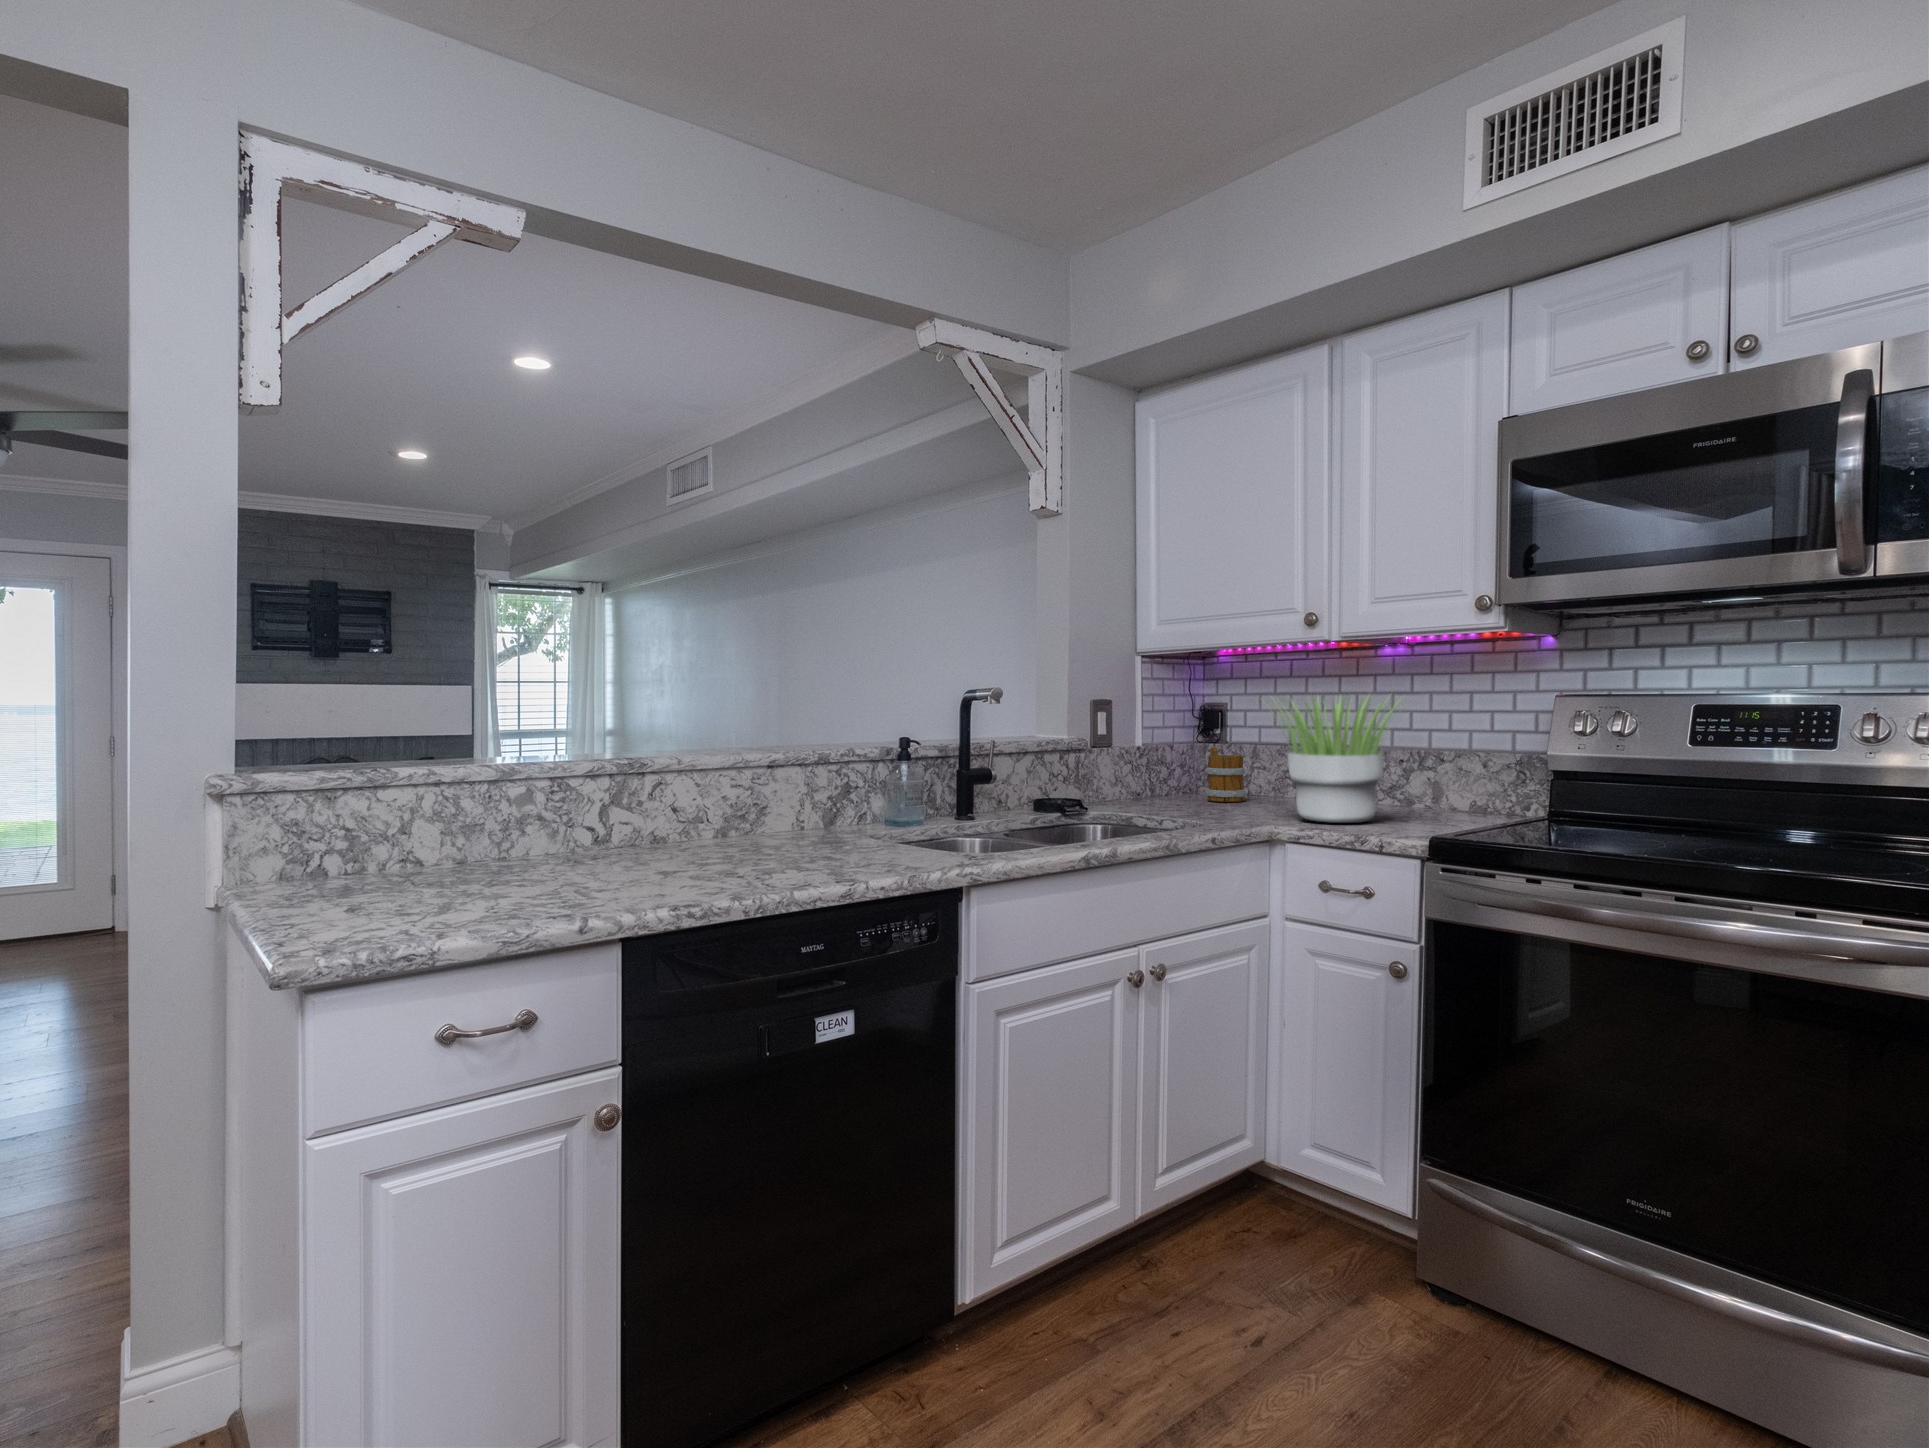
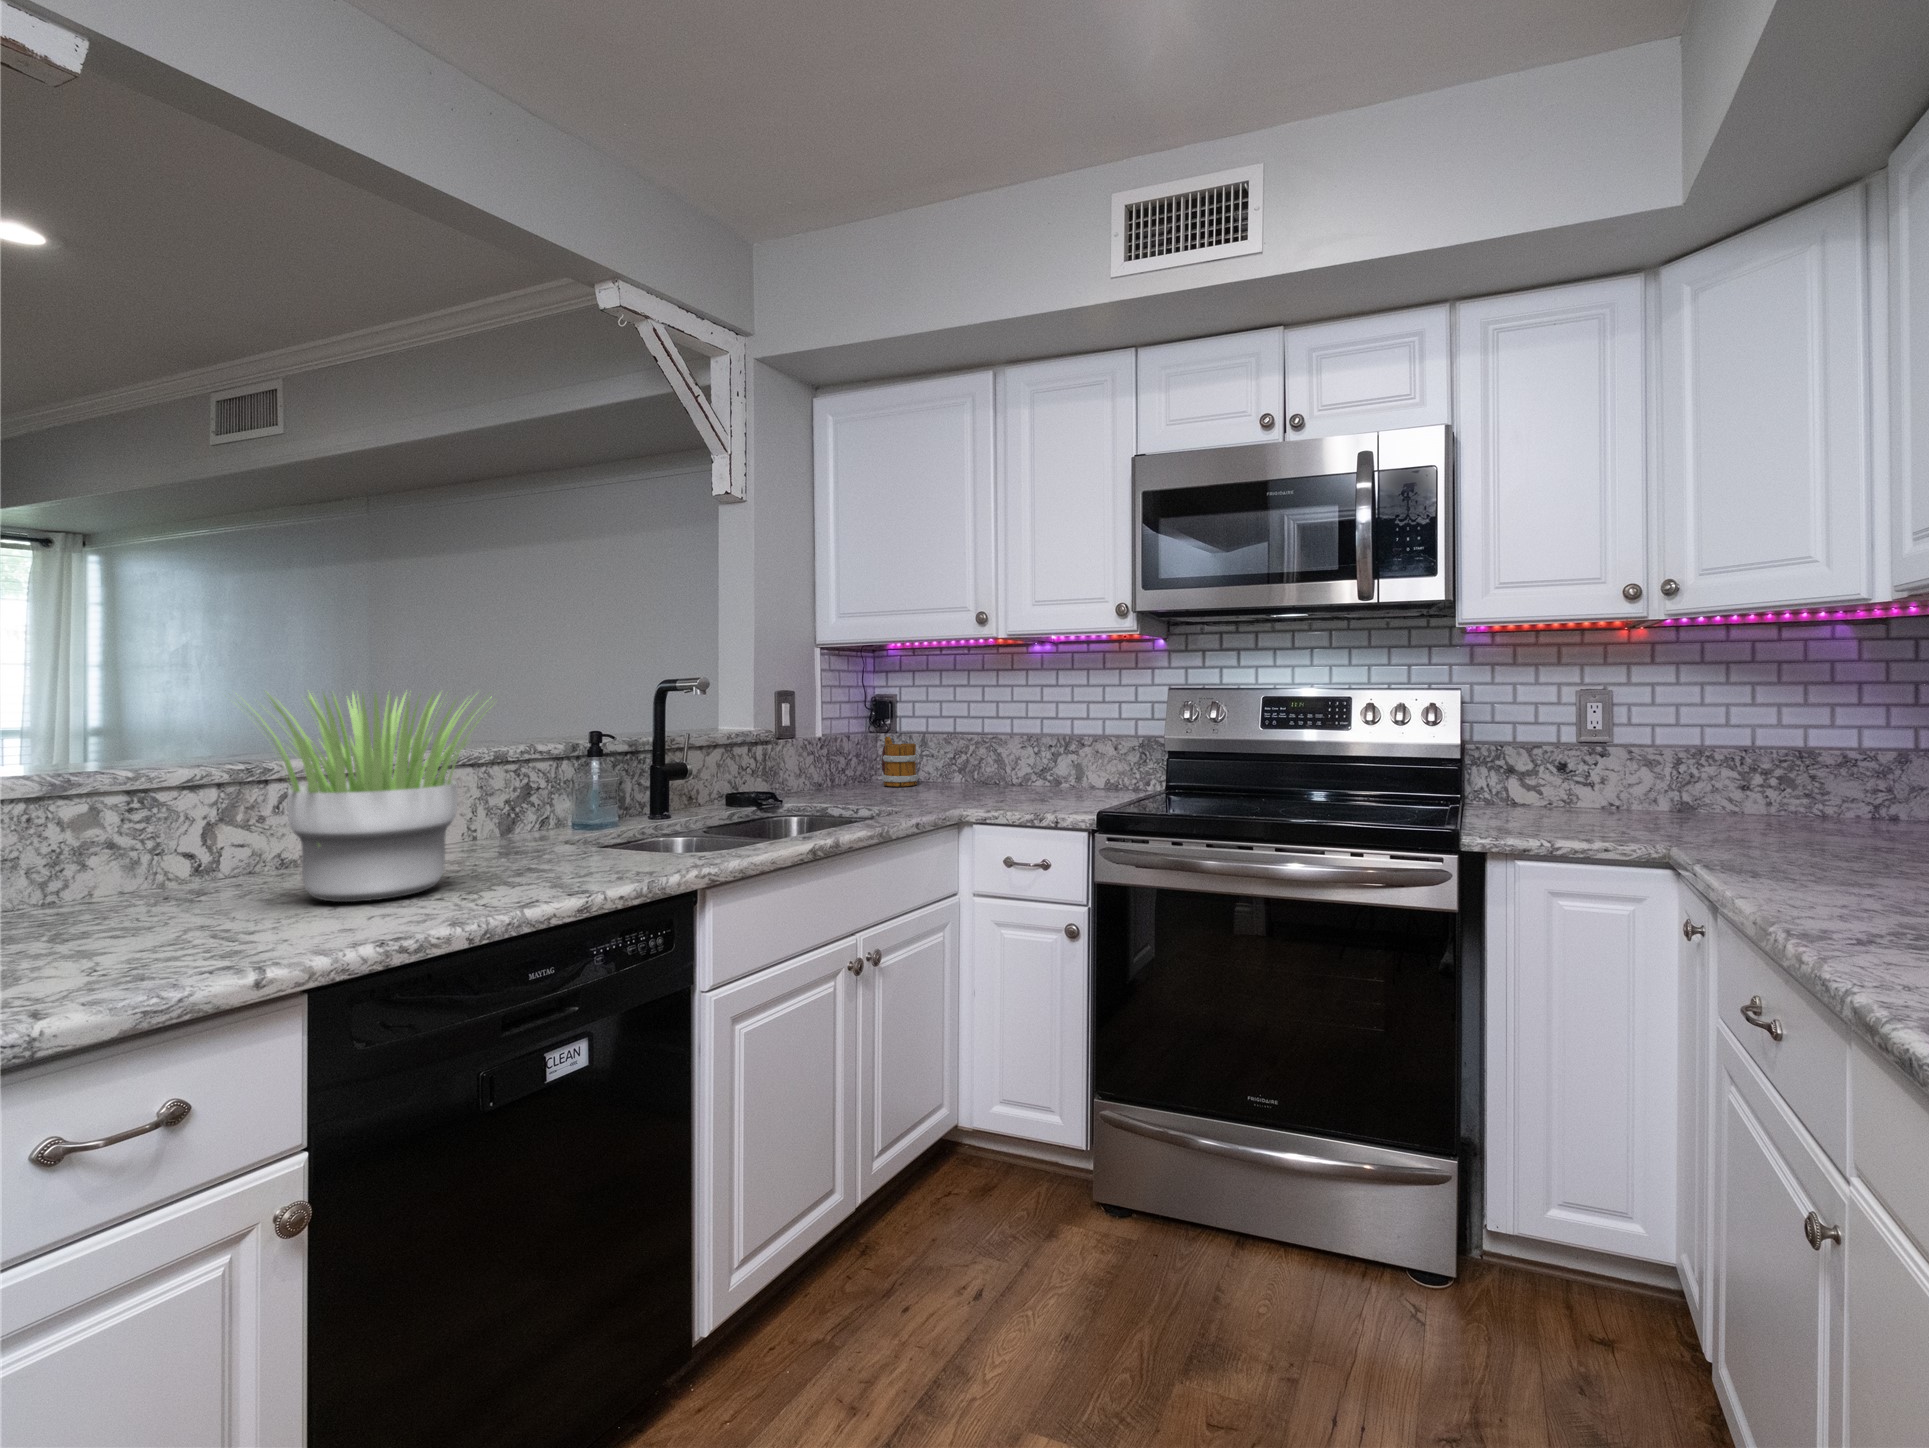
potted plant: present [1267,697,1402,823] -> present [238,690,493,902]

